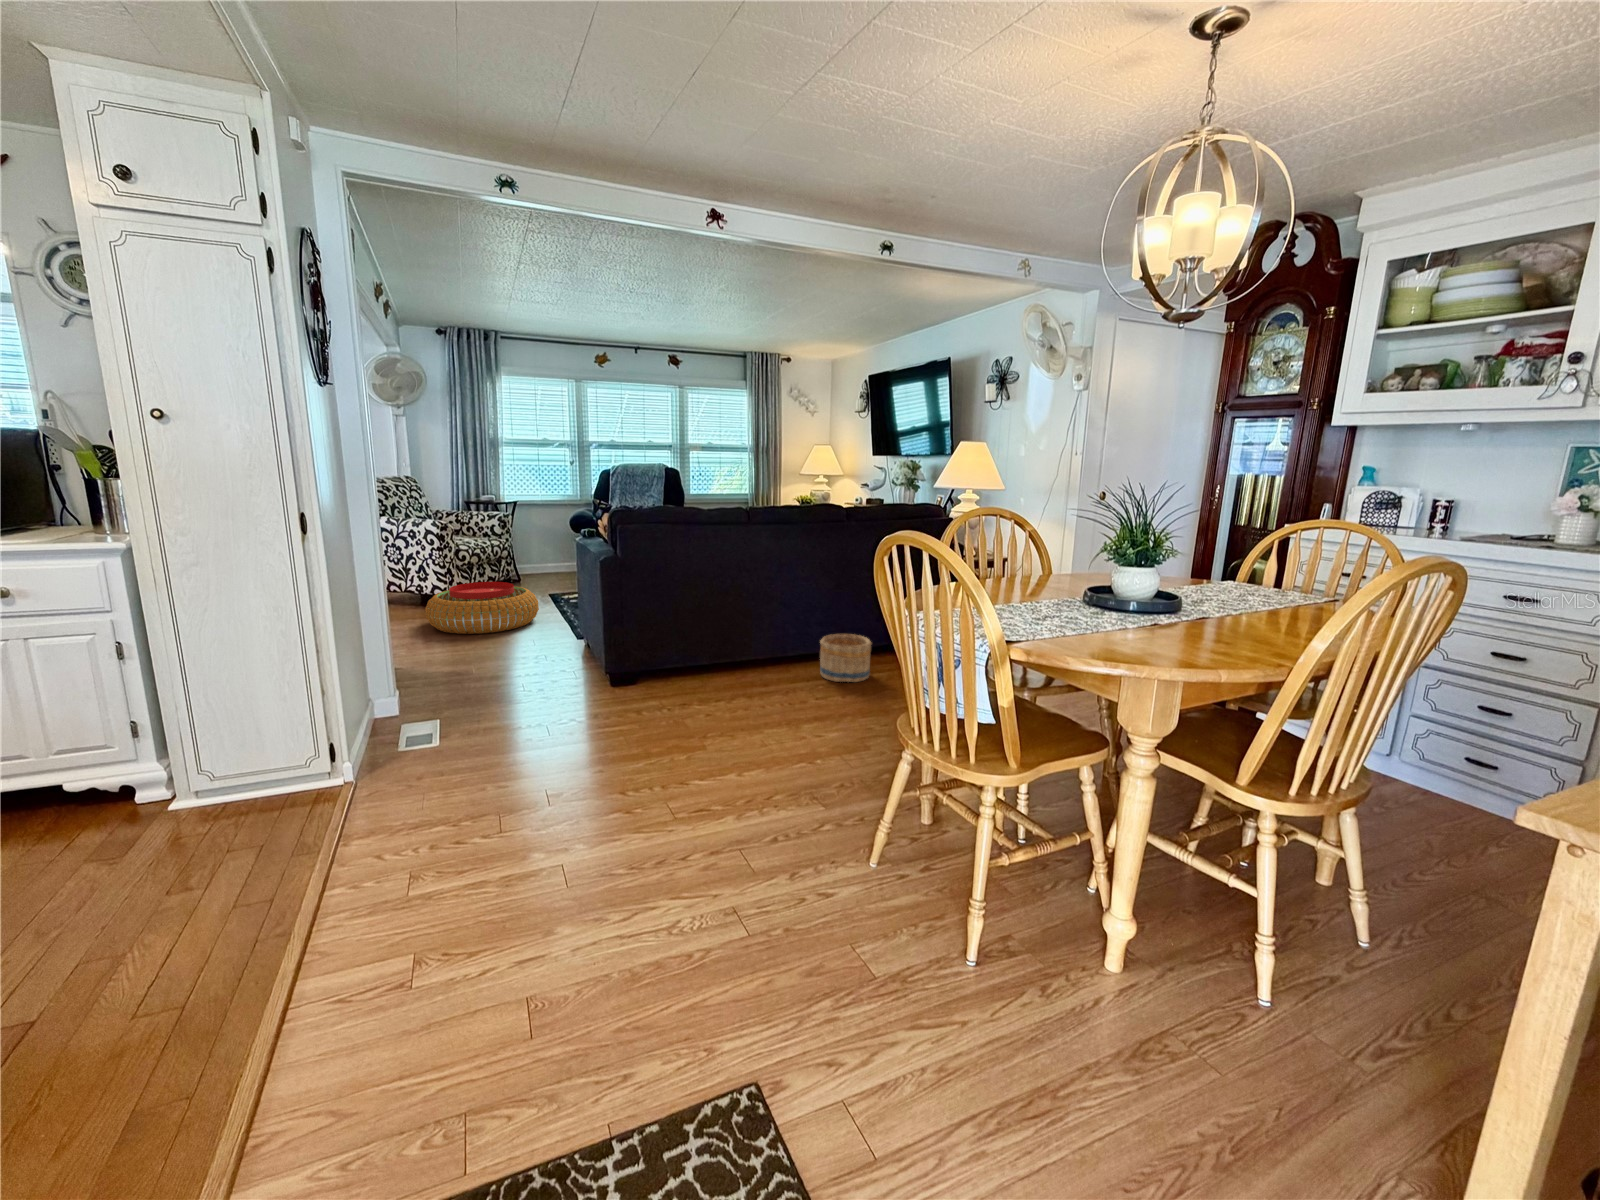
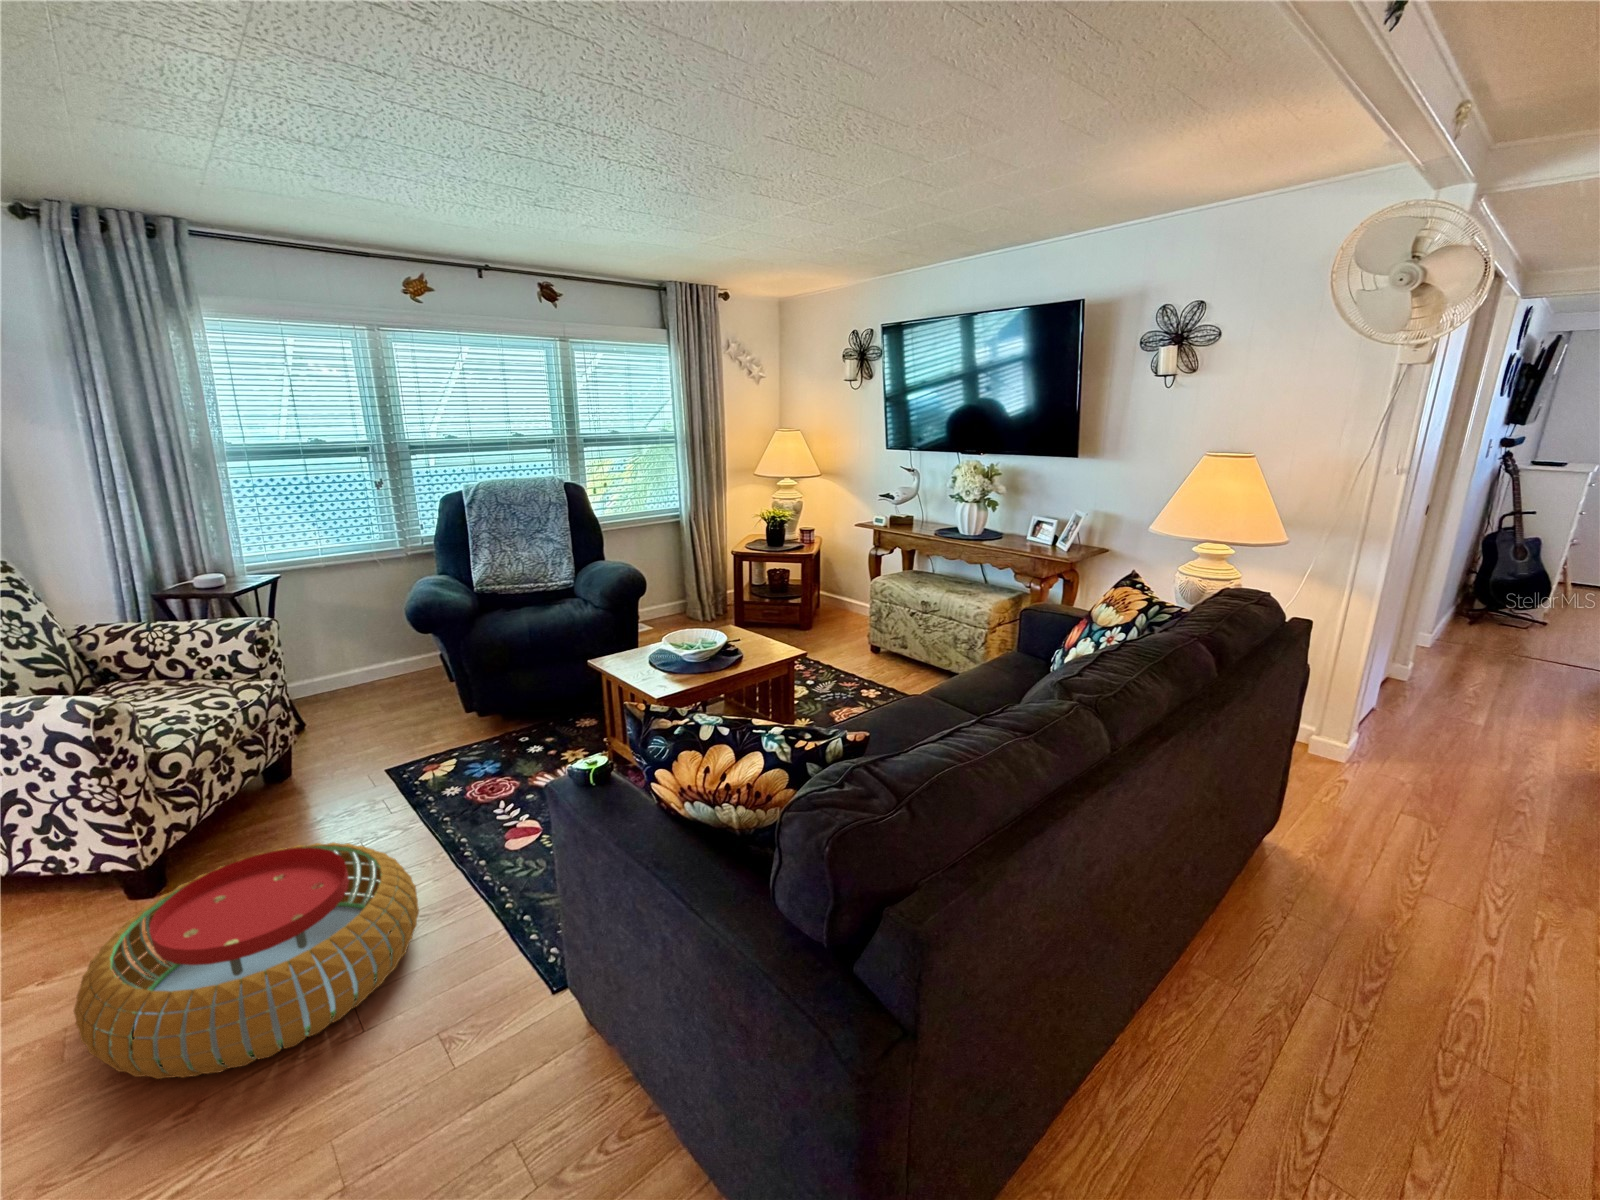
basket: present [820,634,871,682] -> none [1272,941,1441,1111]

